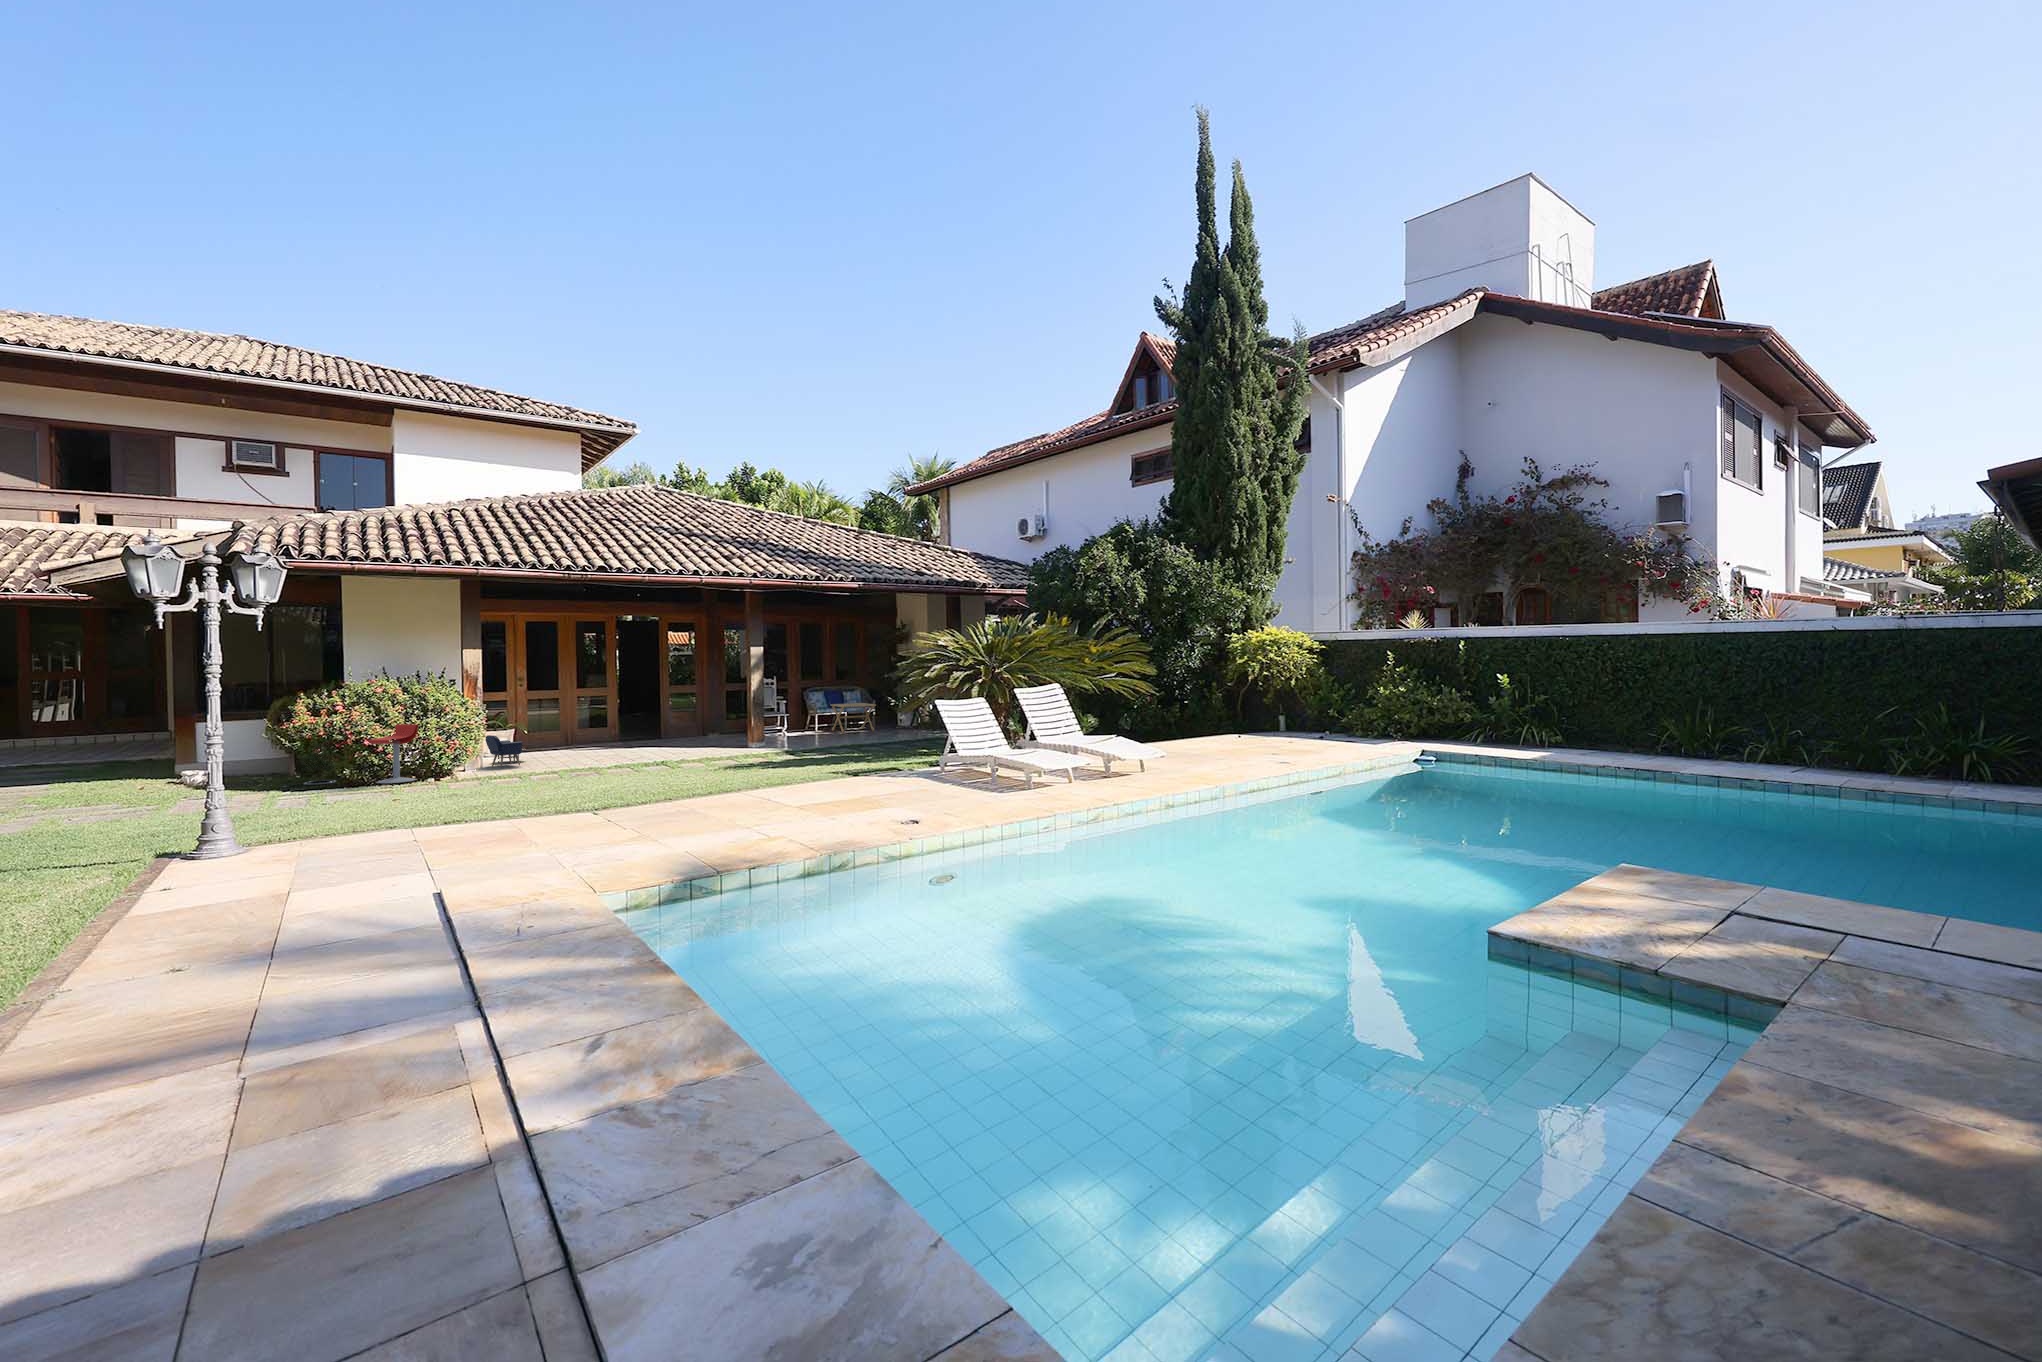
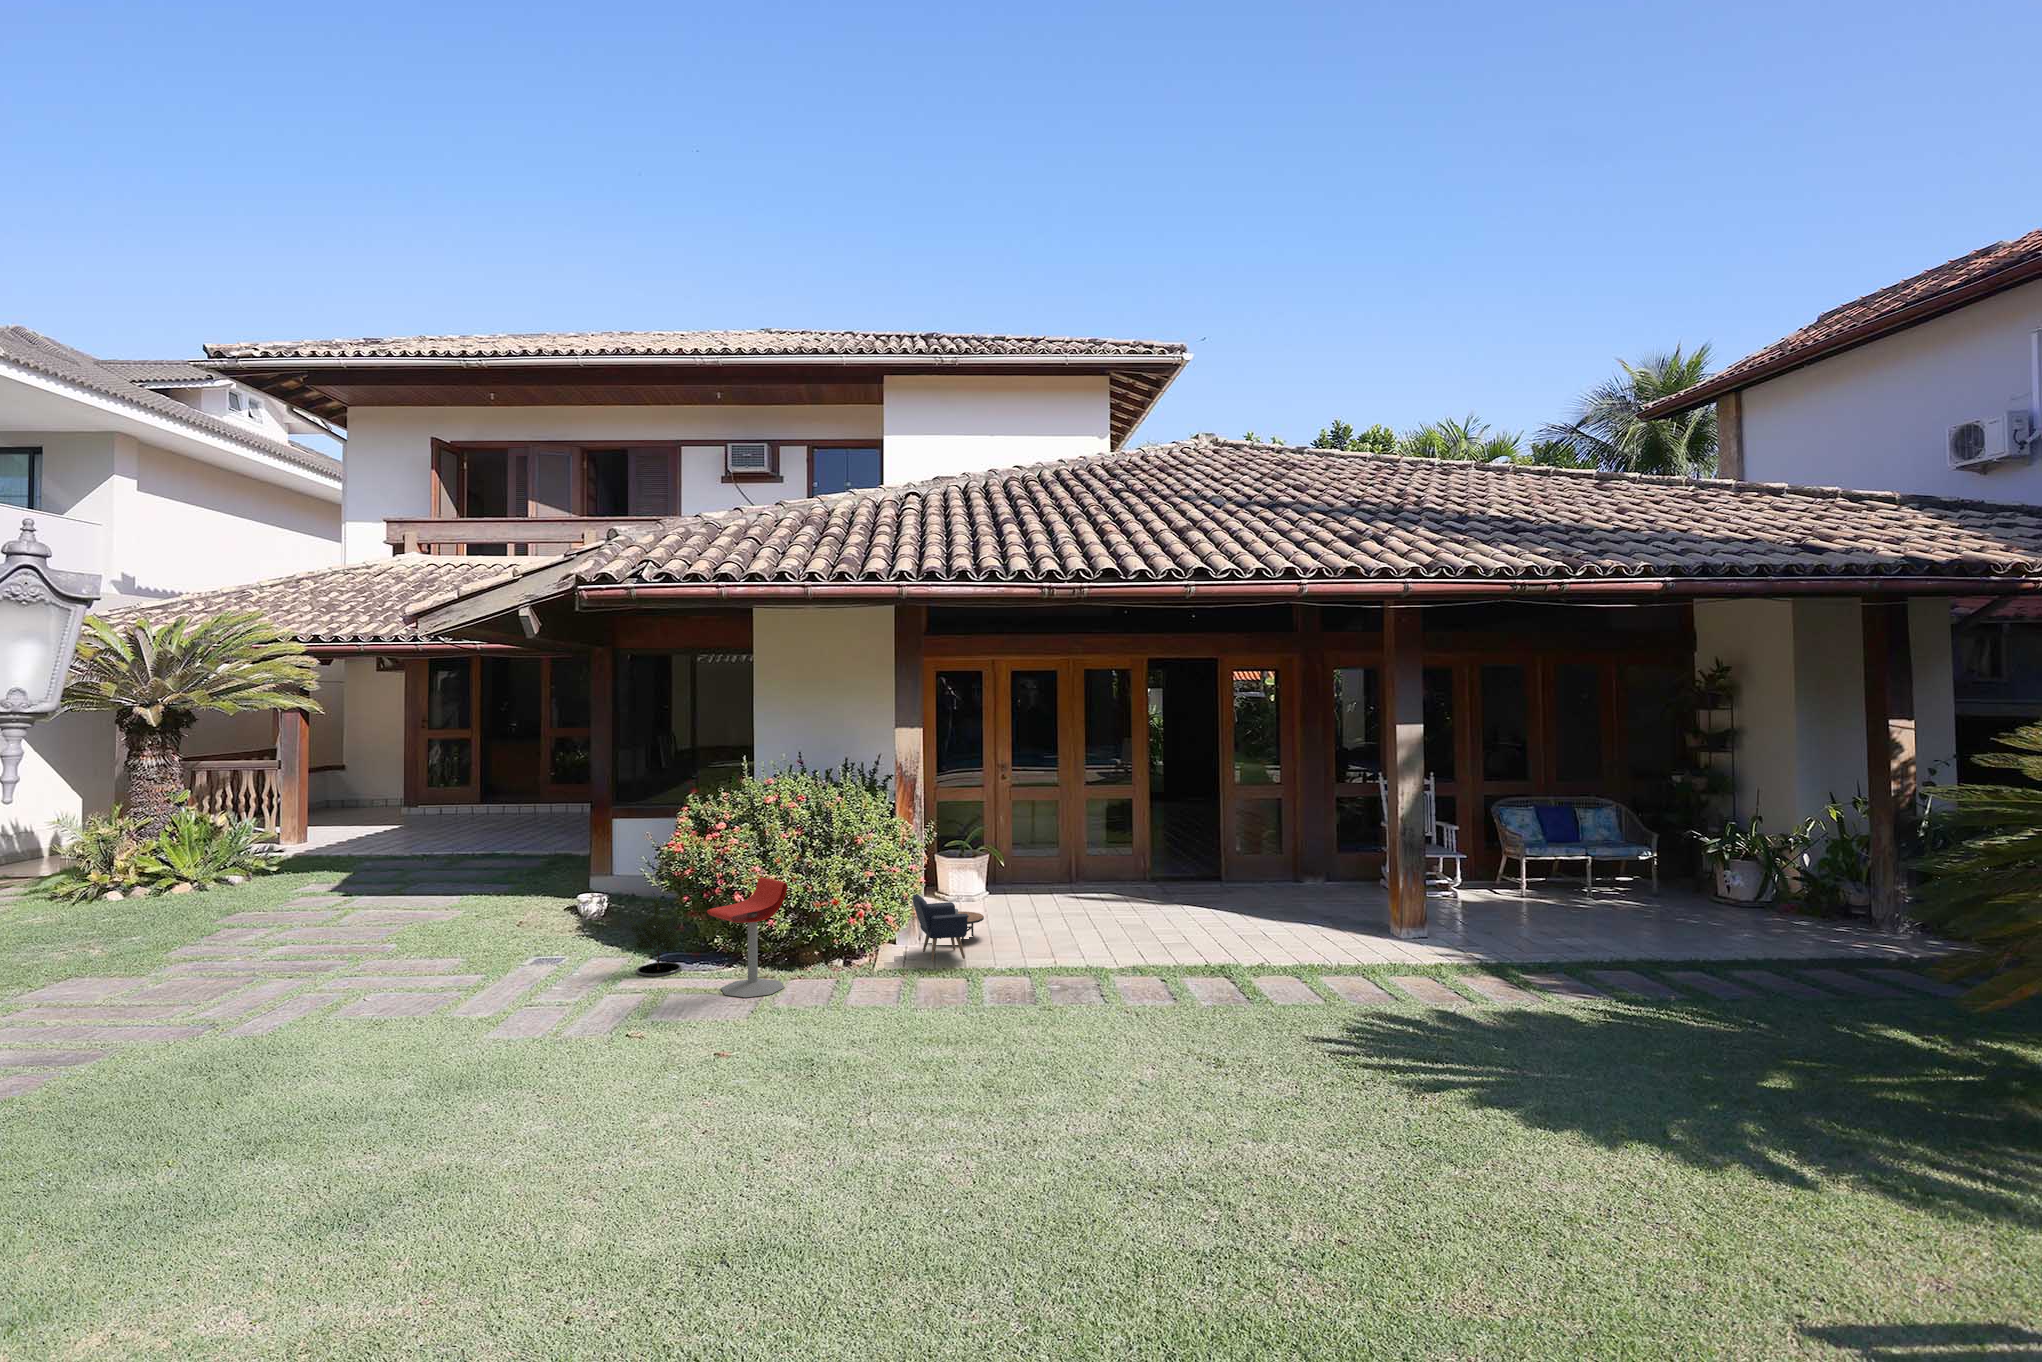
side table: present [831,703,876,733] -> none [1557,838,1677,909]

